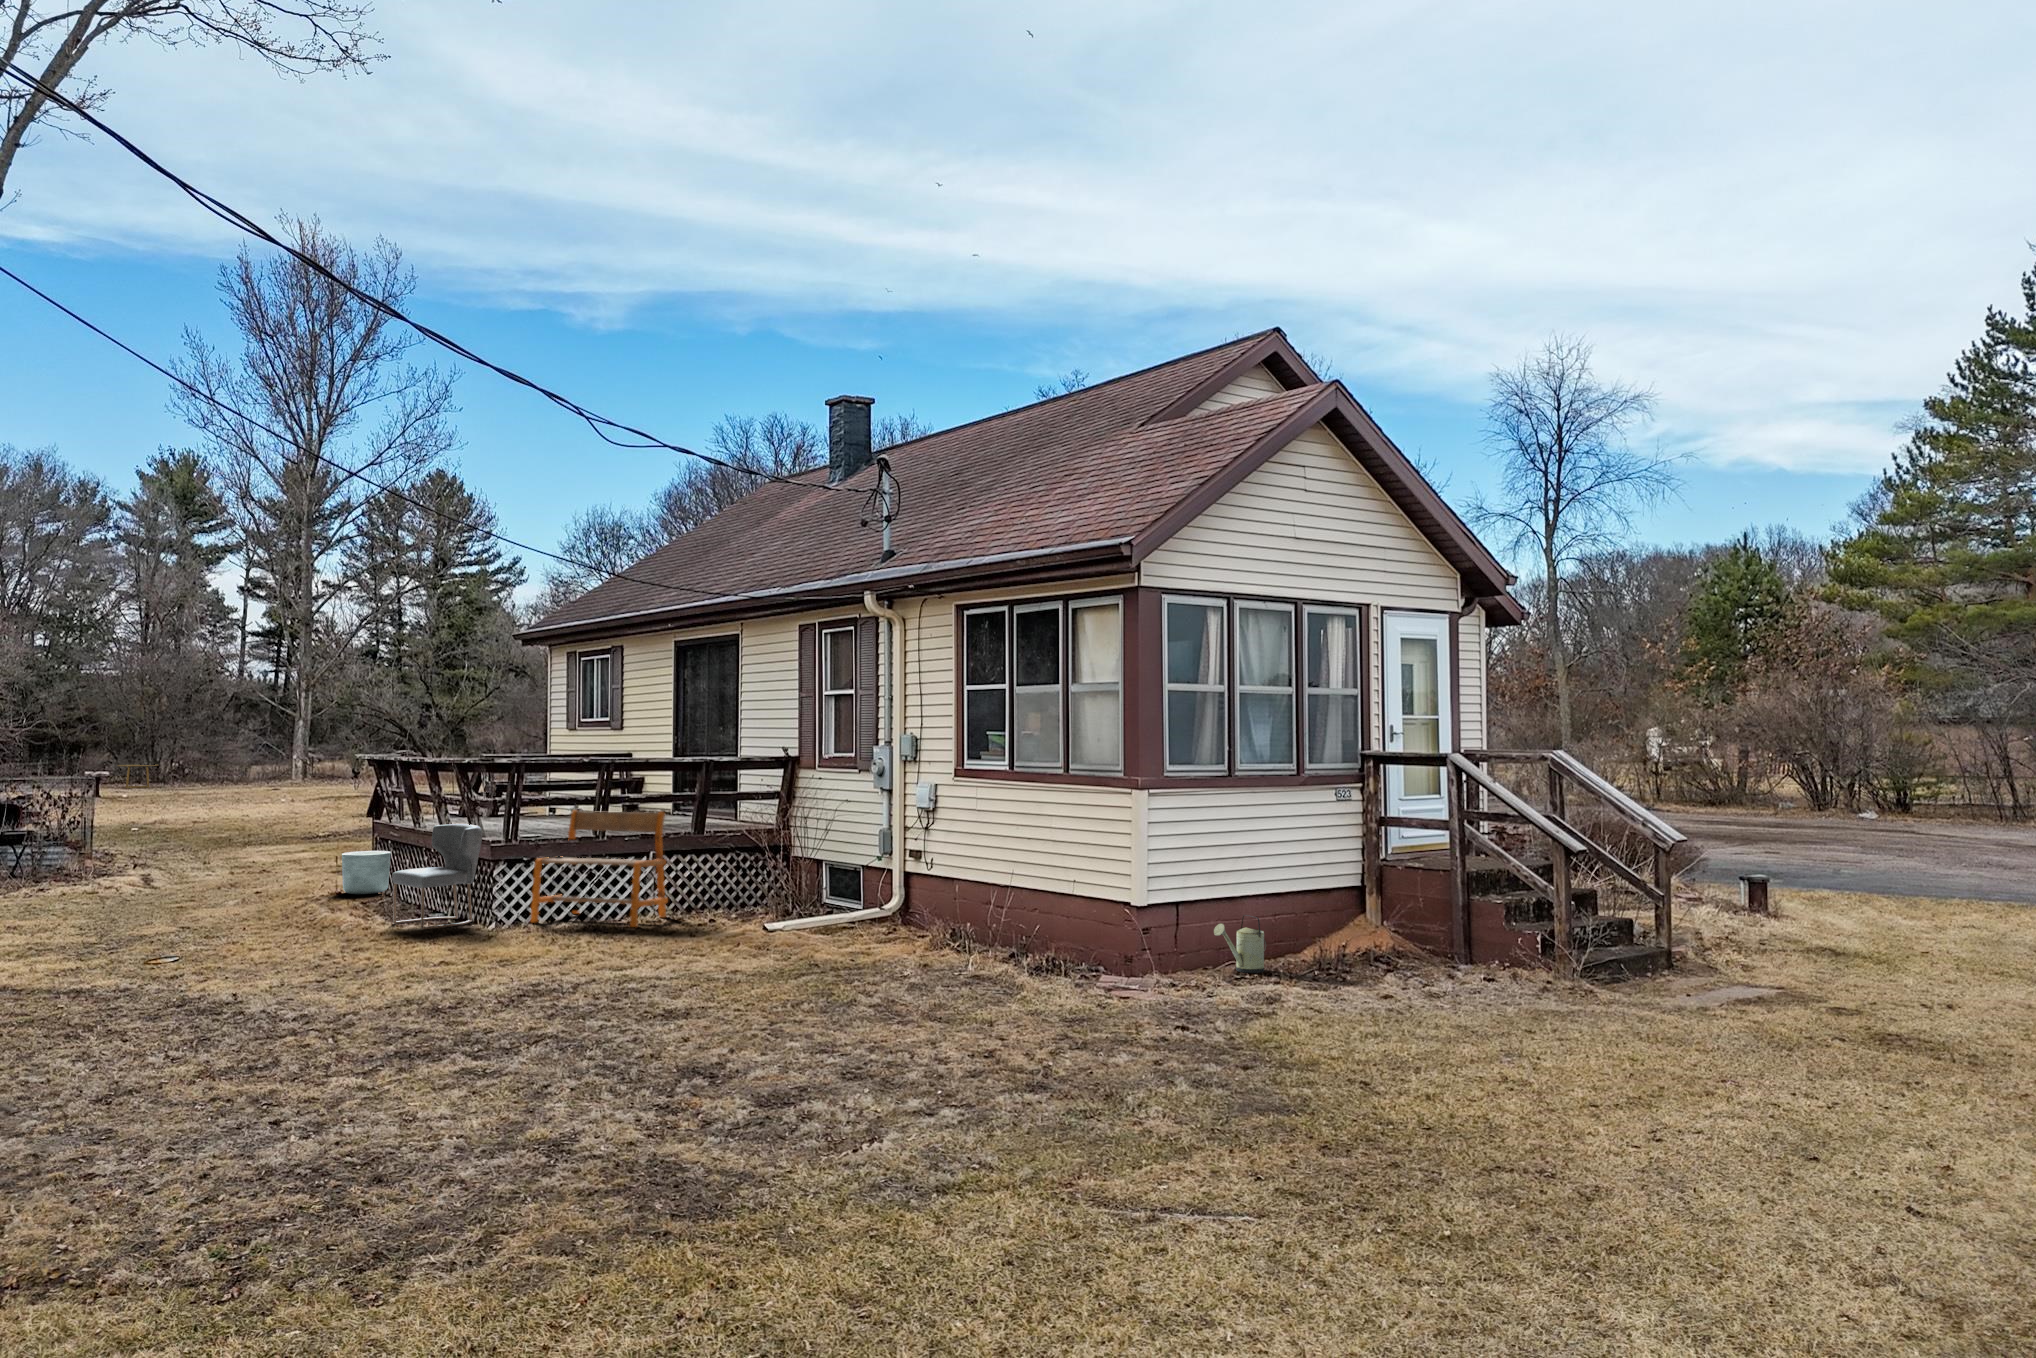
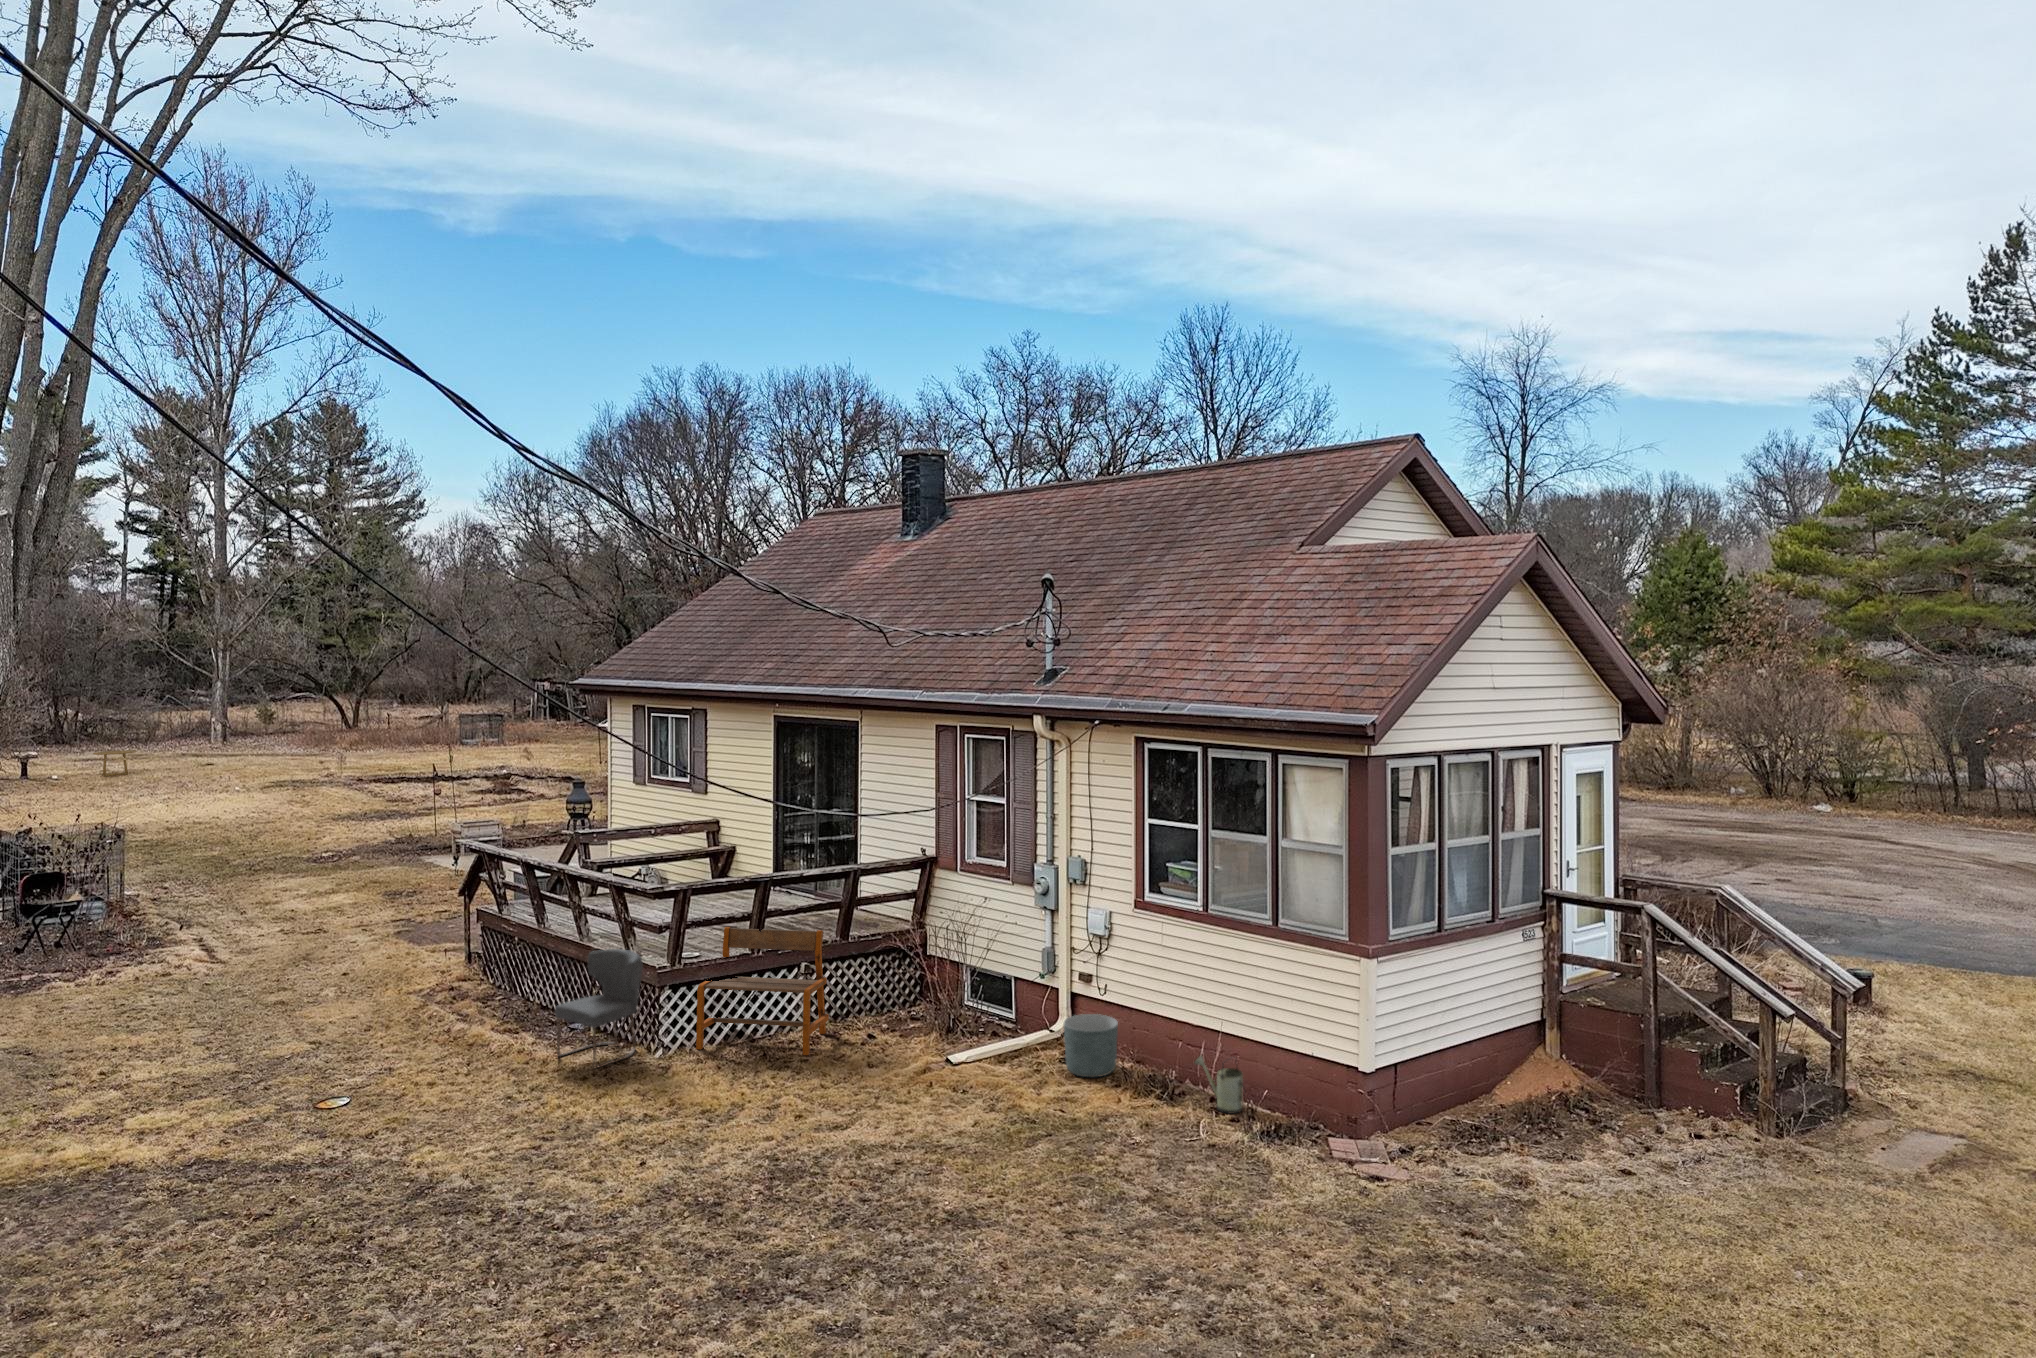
planter: present [342,851,391,894] -> present [1063,1014,1118,1077]
watering can: present [1214,915,1266,973] -> present [1194,1056,1243,1114]

